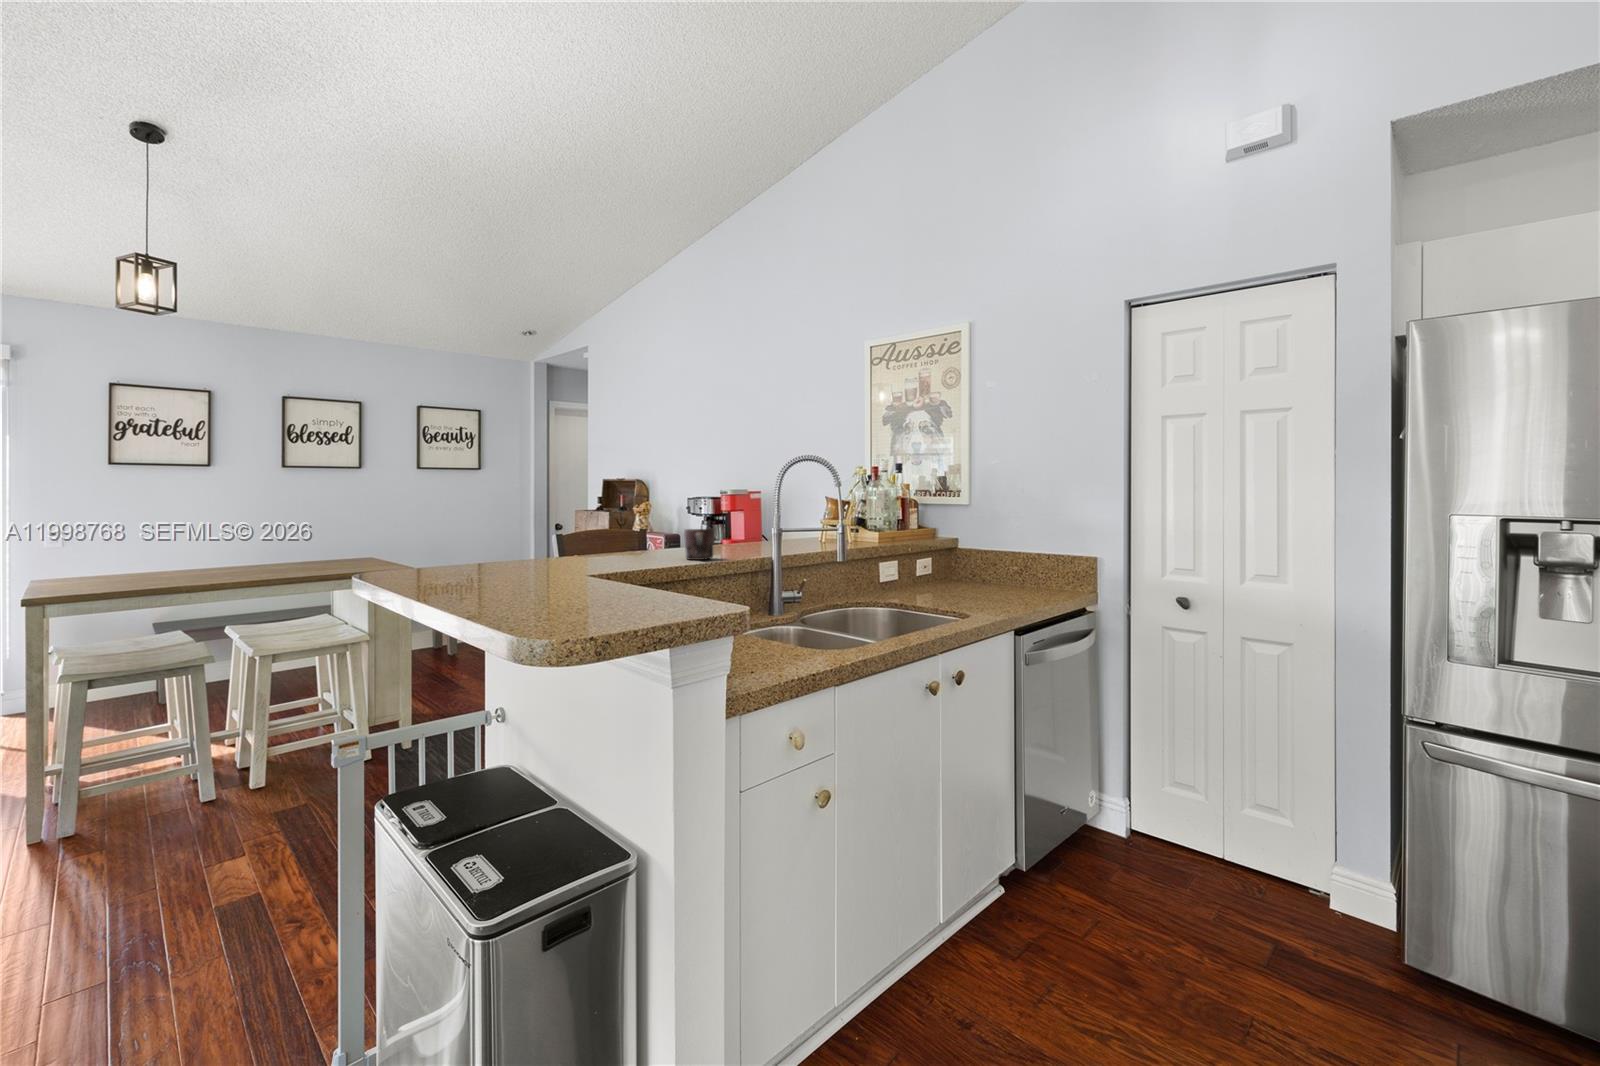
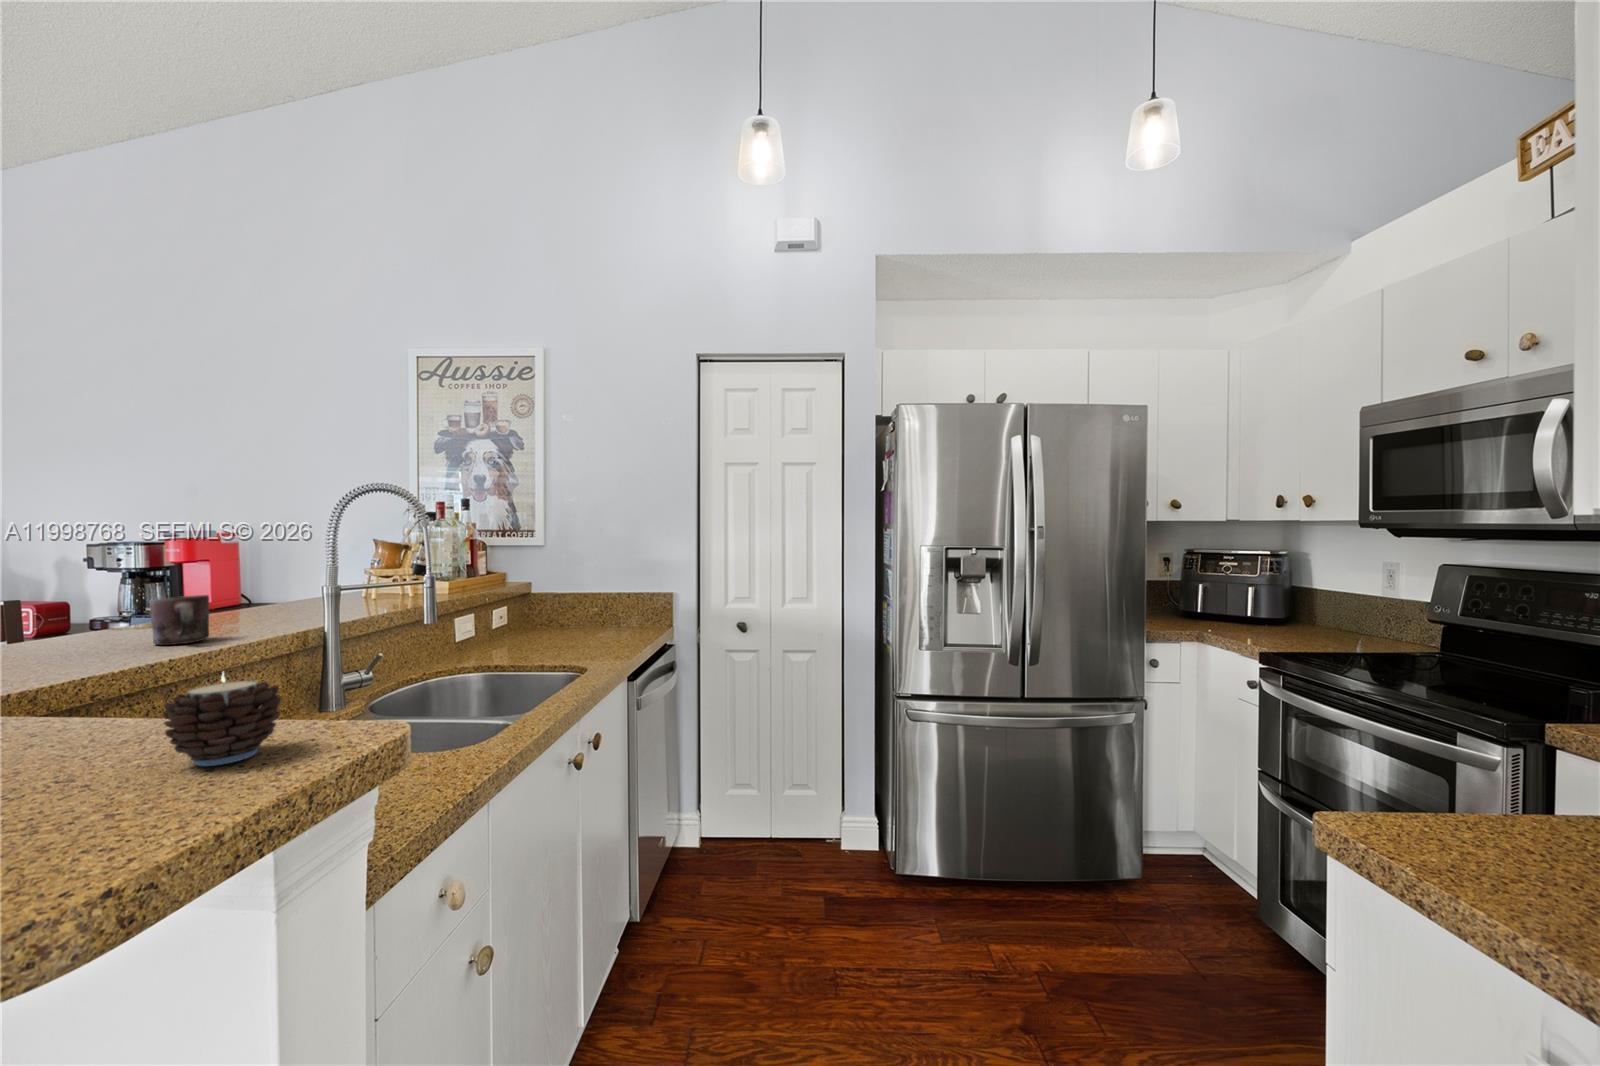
candle: none [638,556,690,609] -> present [163,673,281,766]

